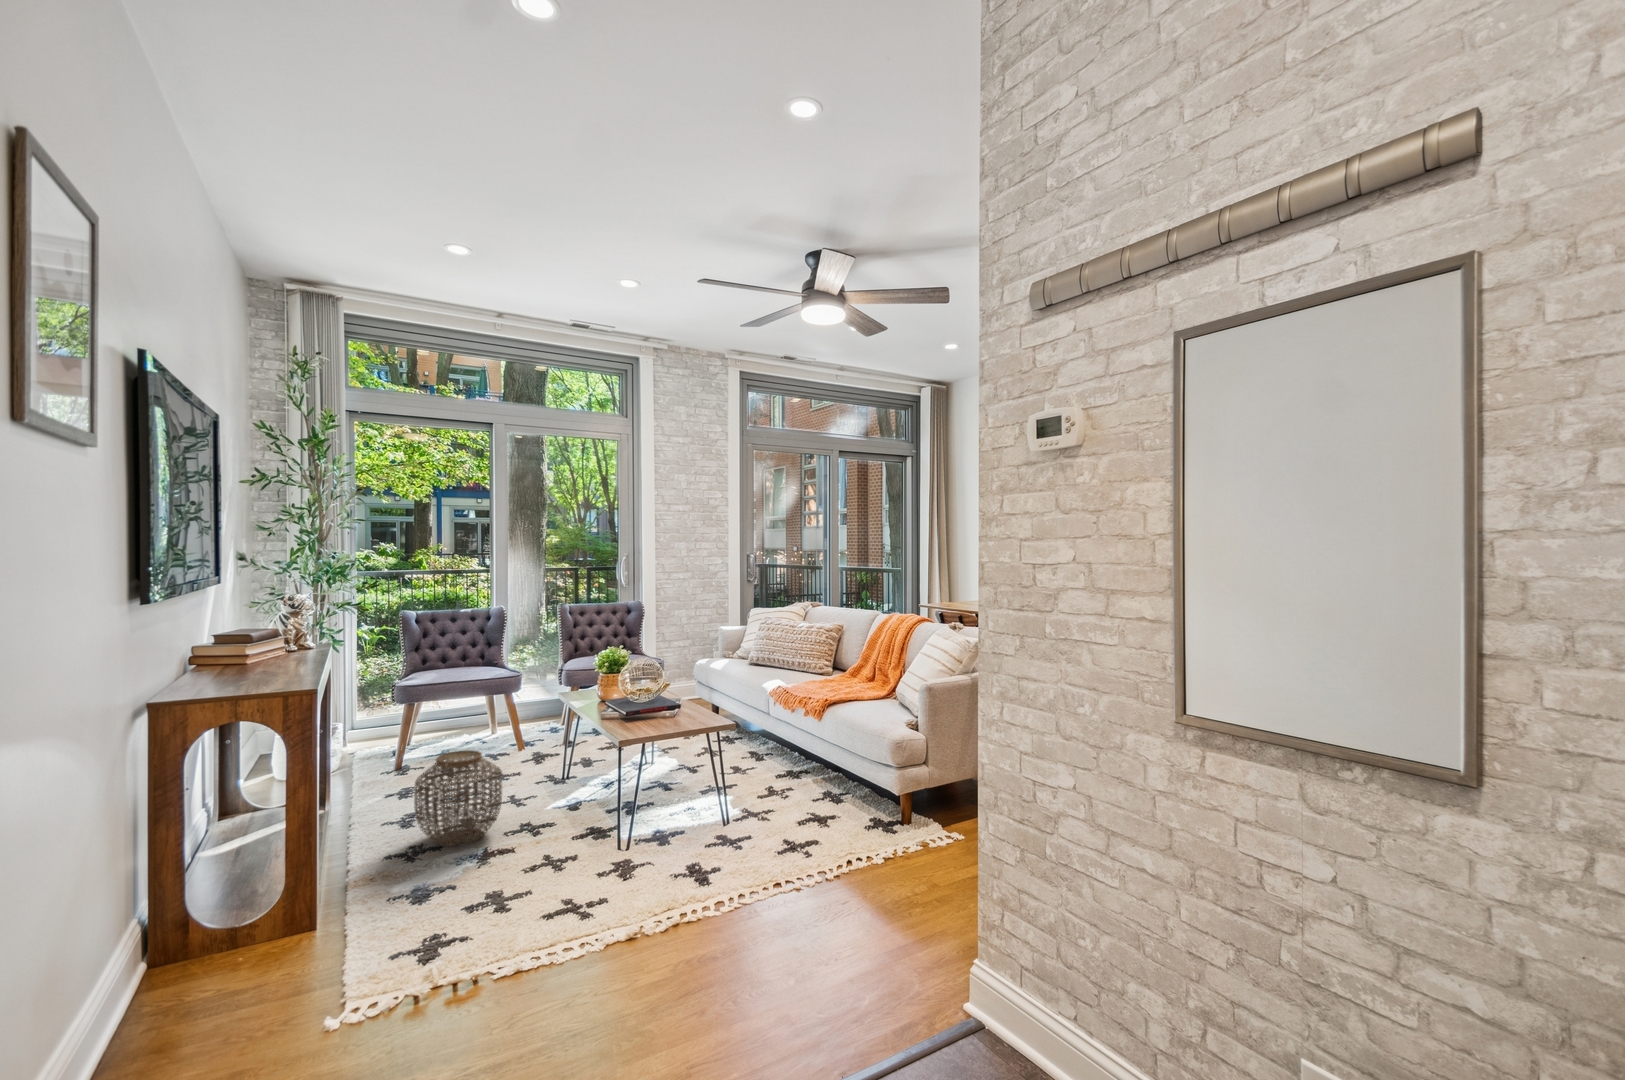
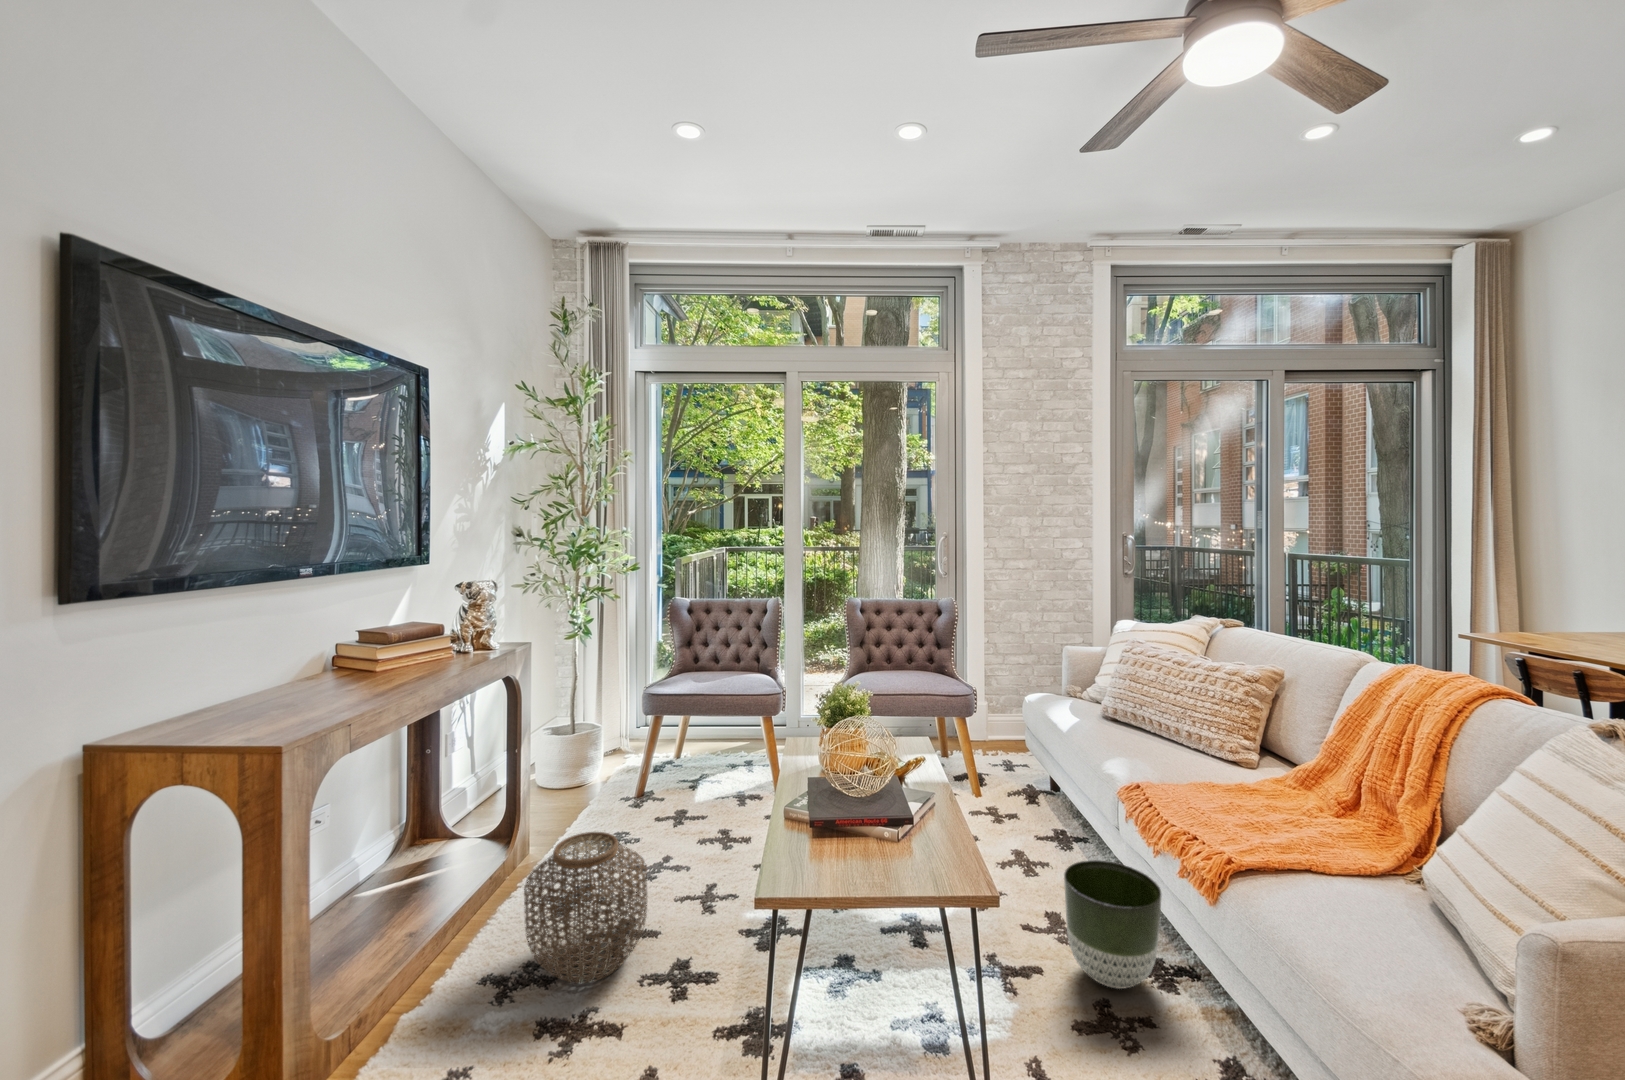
planter: none [748,724,795,783] -> present [1064,860,1161,989]

